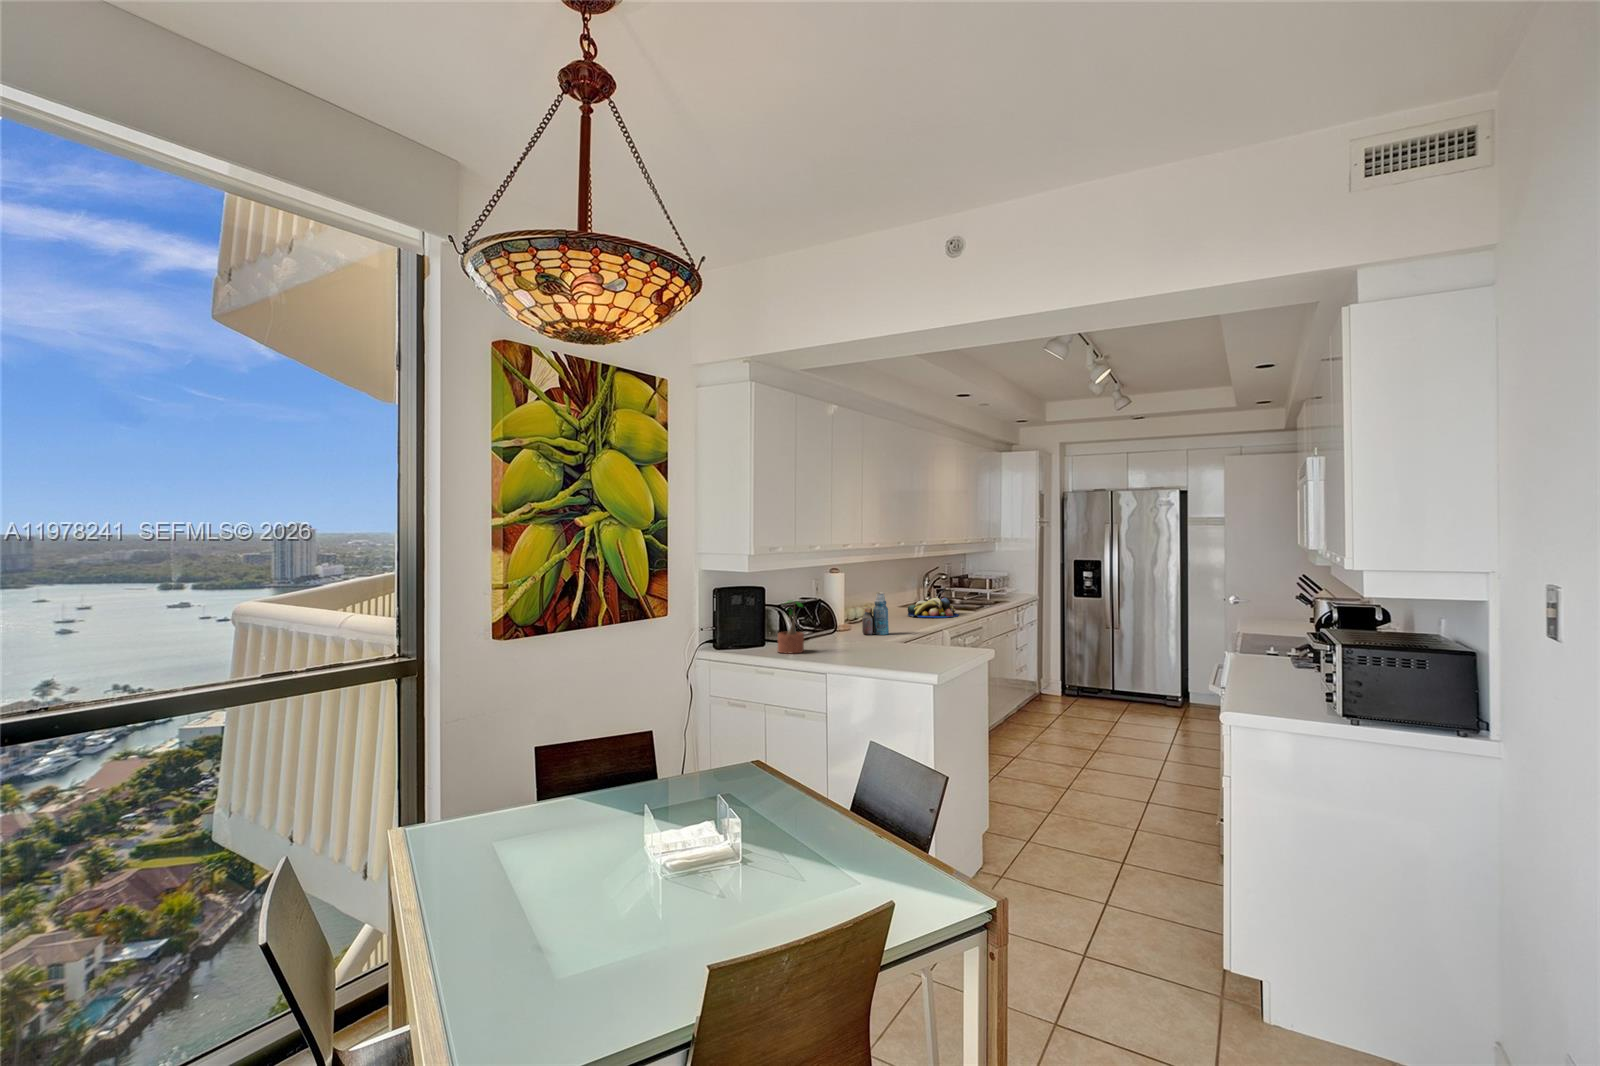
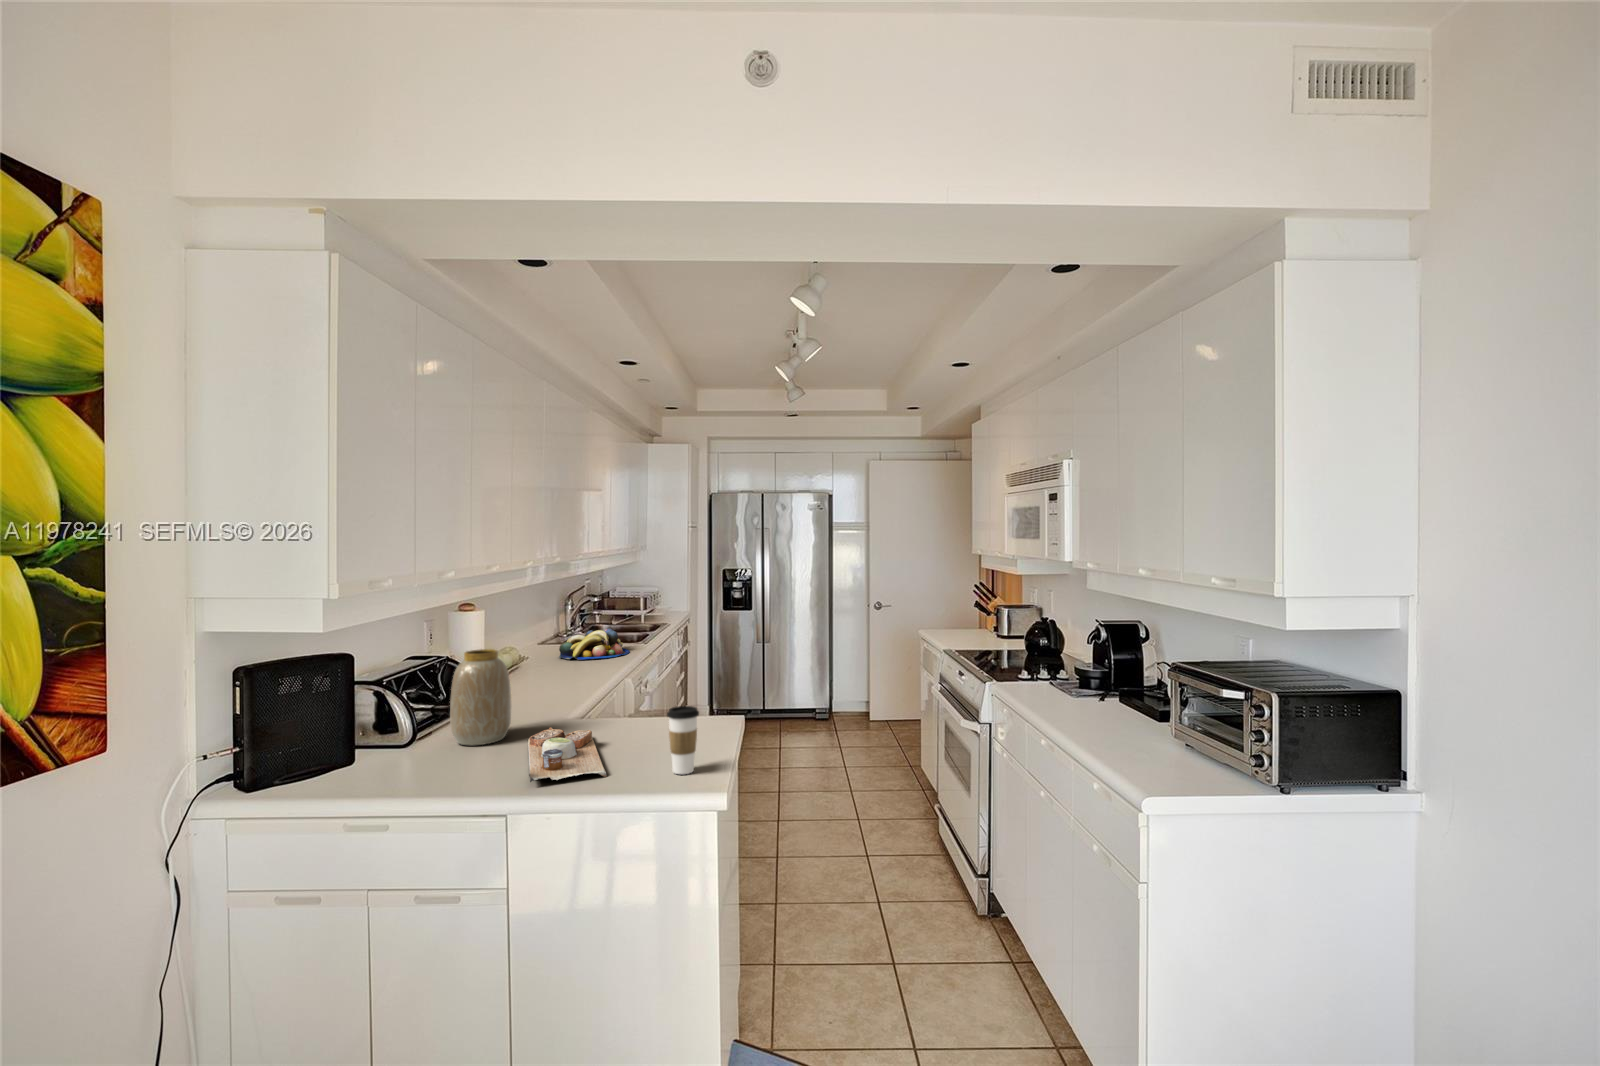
vase: none [813,592,845,646] -> present [450,649,511,745]
bottle: present [862,592,889,635] -> none [522,637,564,705]
potted plant: present [778,600,804,653] -> none [388,675,446,778]
coffee cup: none [910,627,929,666] -> present [667,706,699,774]
cutting board: none [837,640,886,663] -> present [528,728,607,782]

